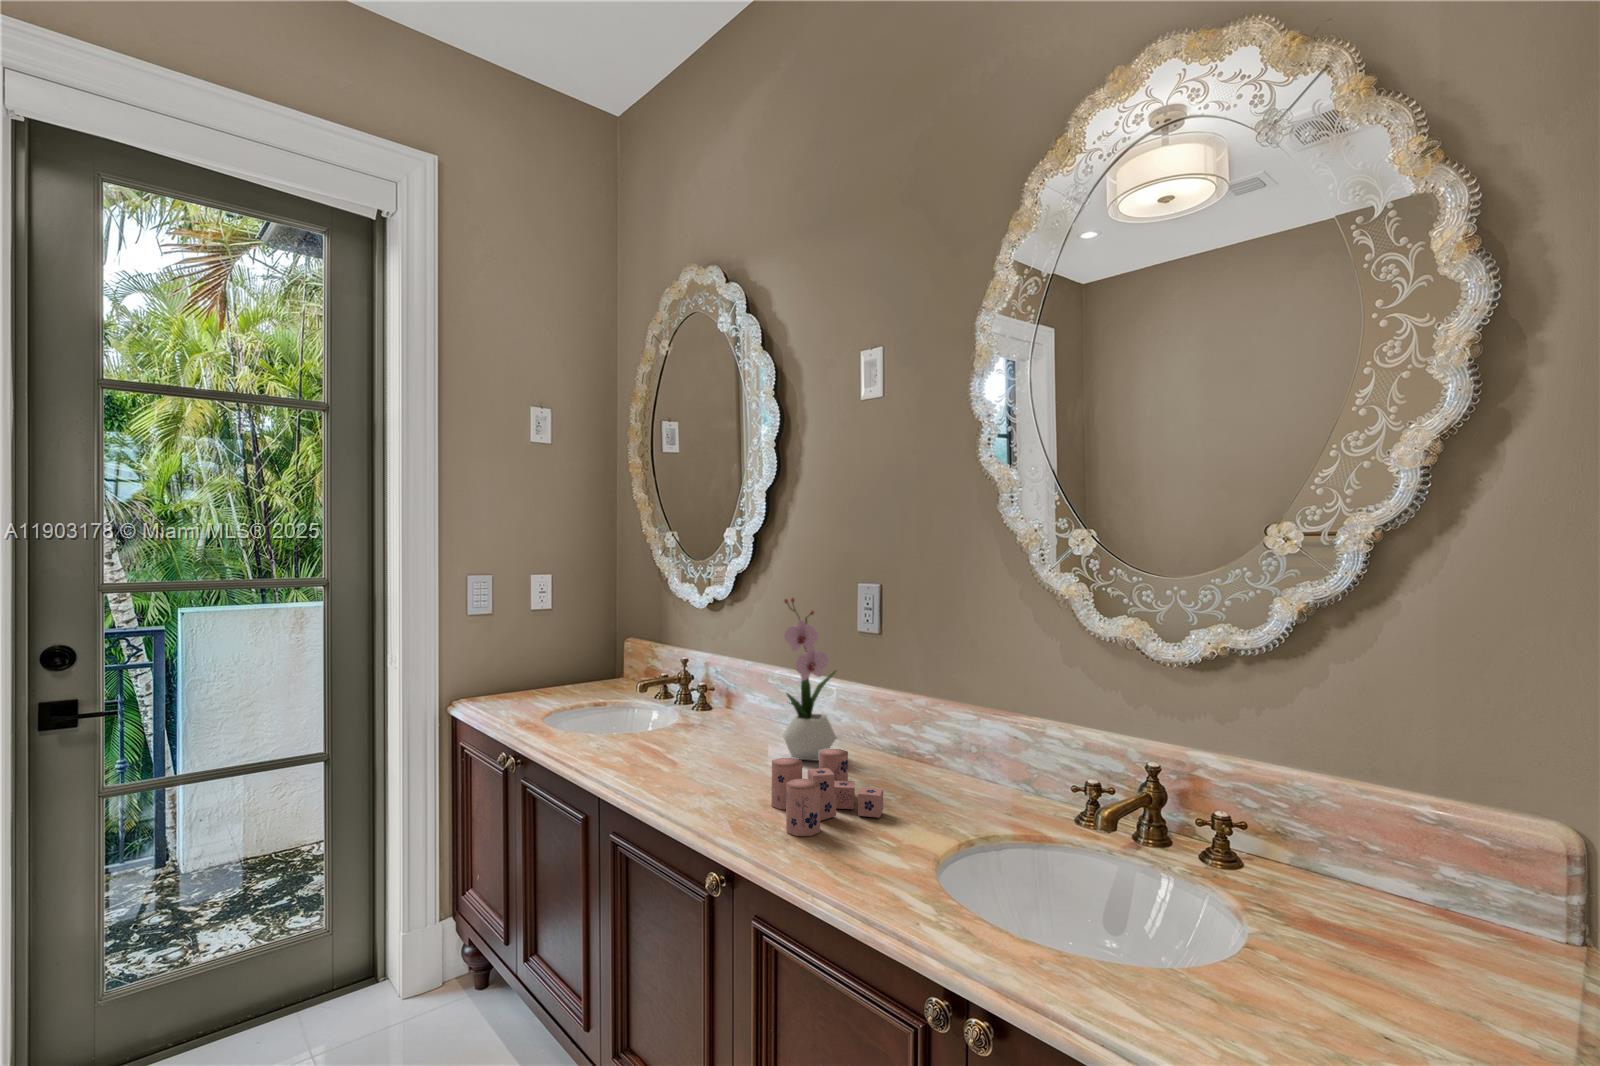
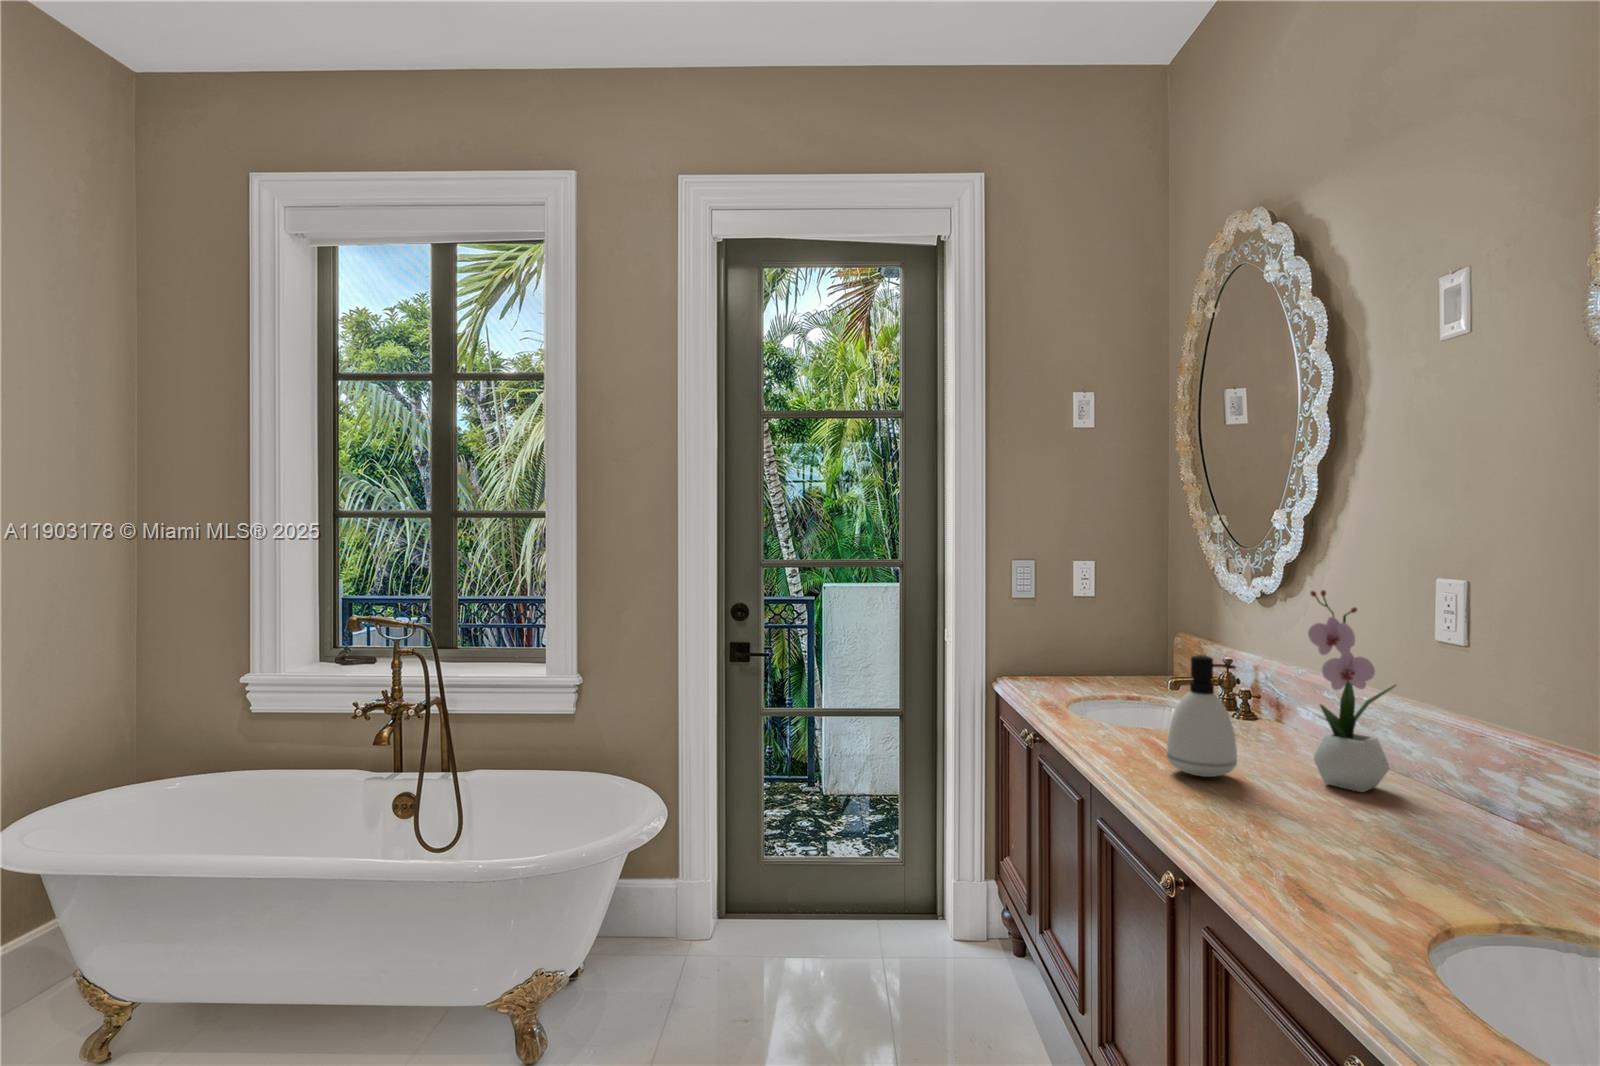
soap dispenser: none [675,662,735,773] -> present [1167,655,1237,777]
candle: present [772,749,883,836] -> none [1257,770,1411,864]

